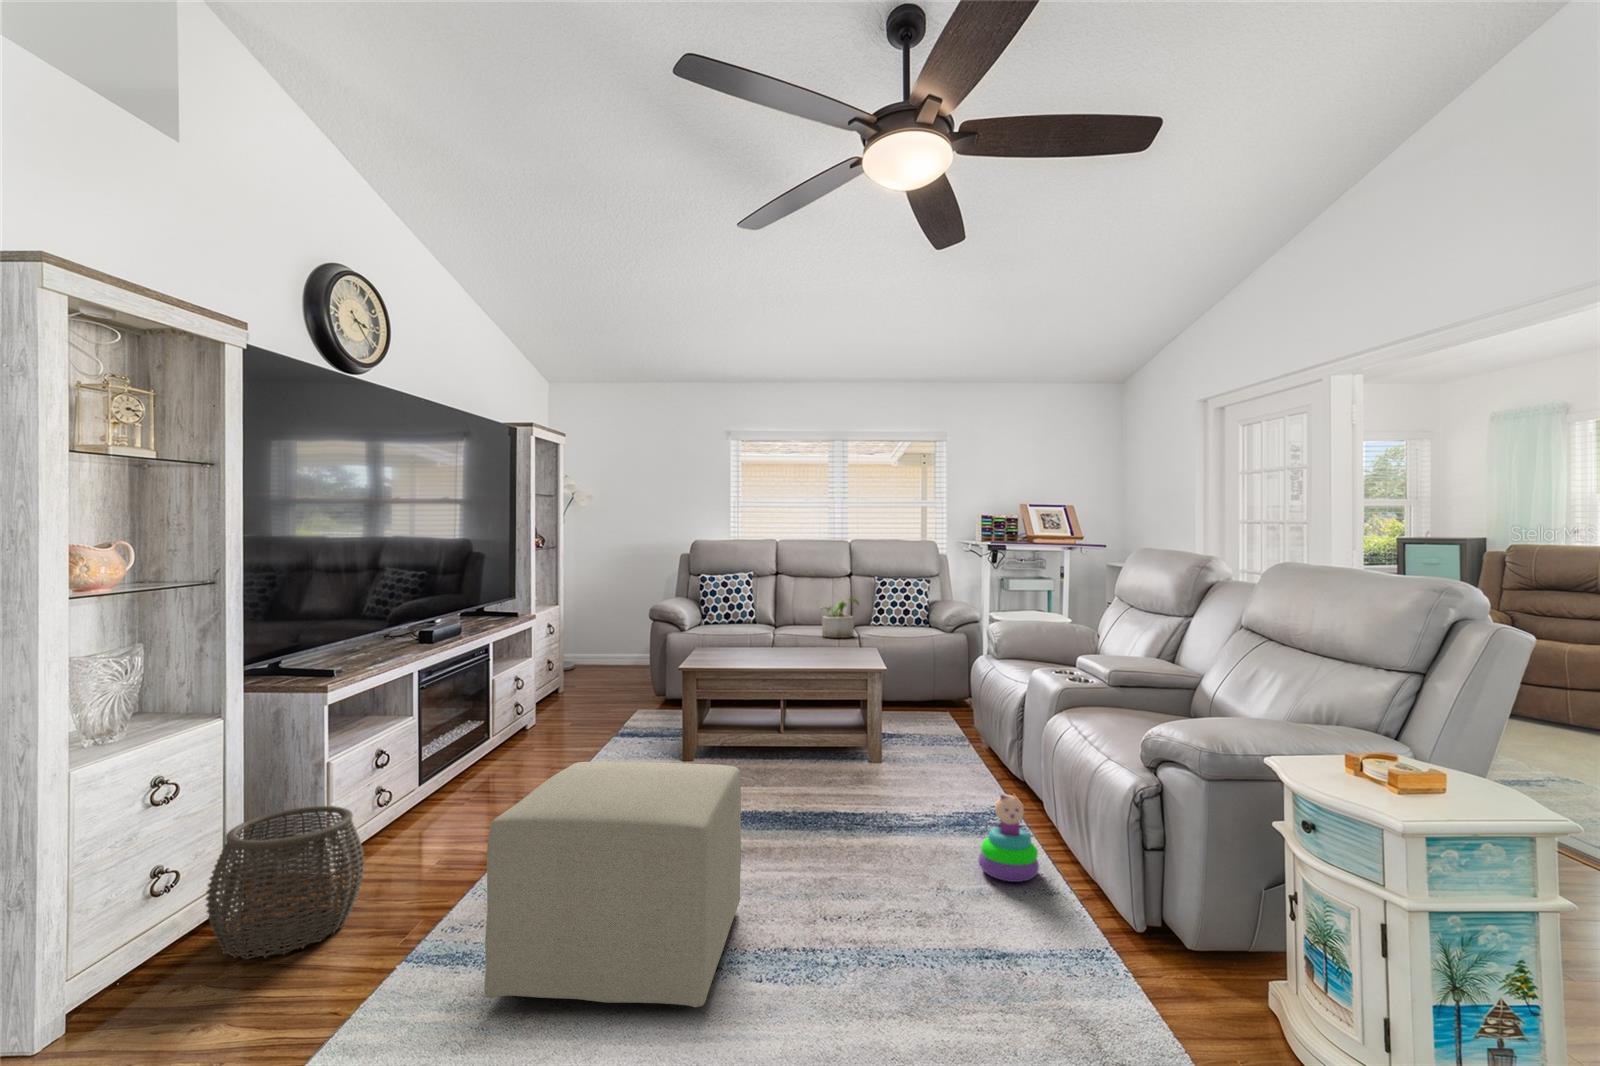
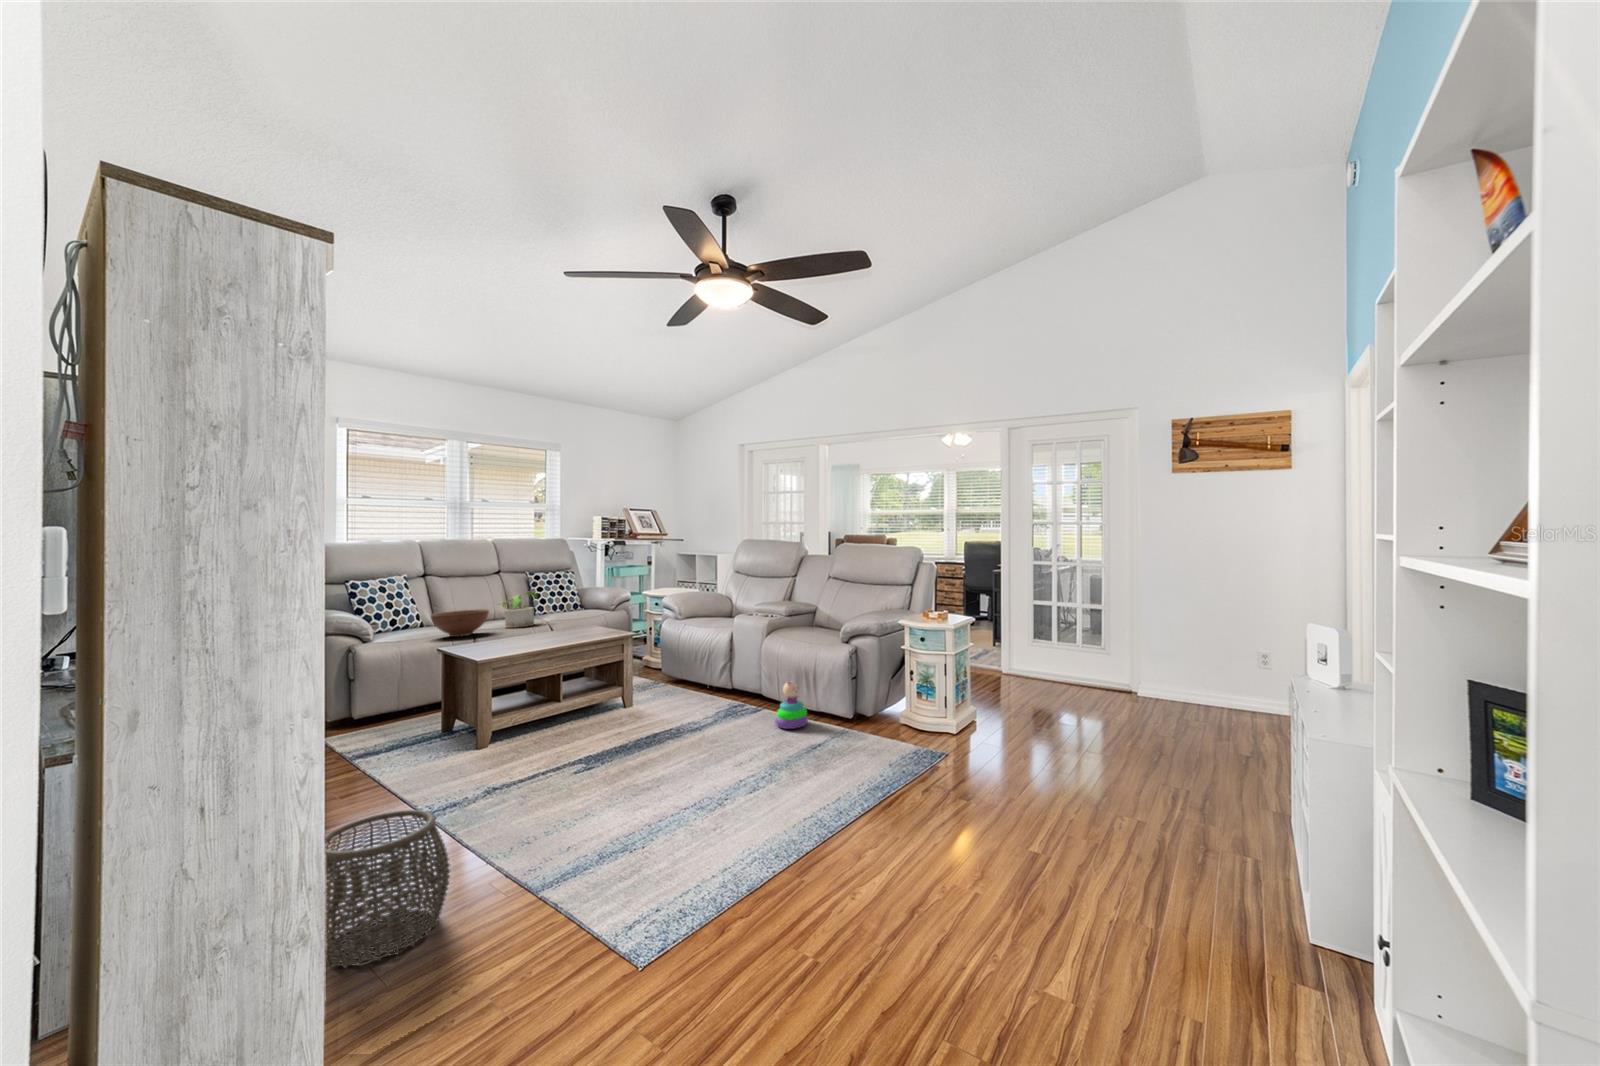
fruit bowl: none [741,611,795,639] -> present [431,609,489,637]
ottoman: present [484,762,741,1009] -> none [585,691,772,857]

